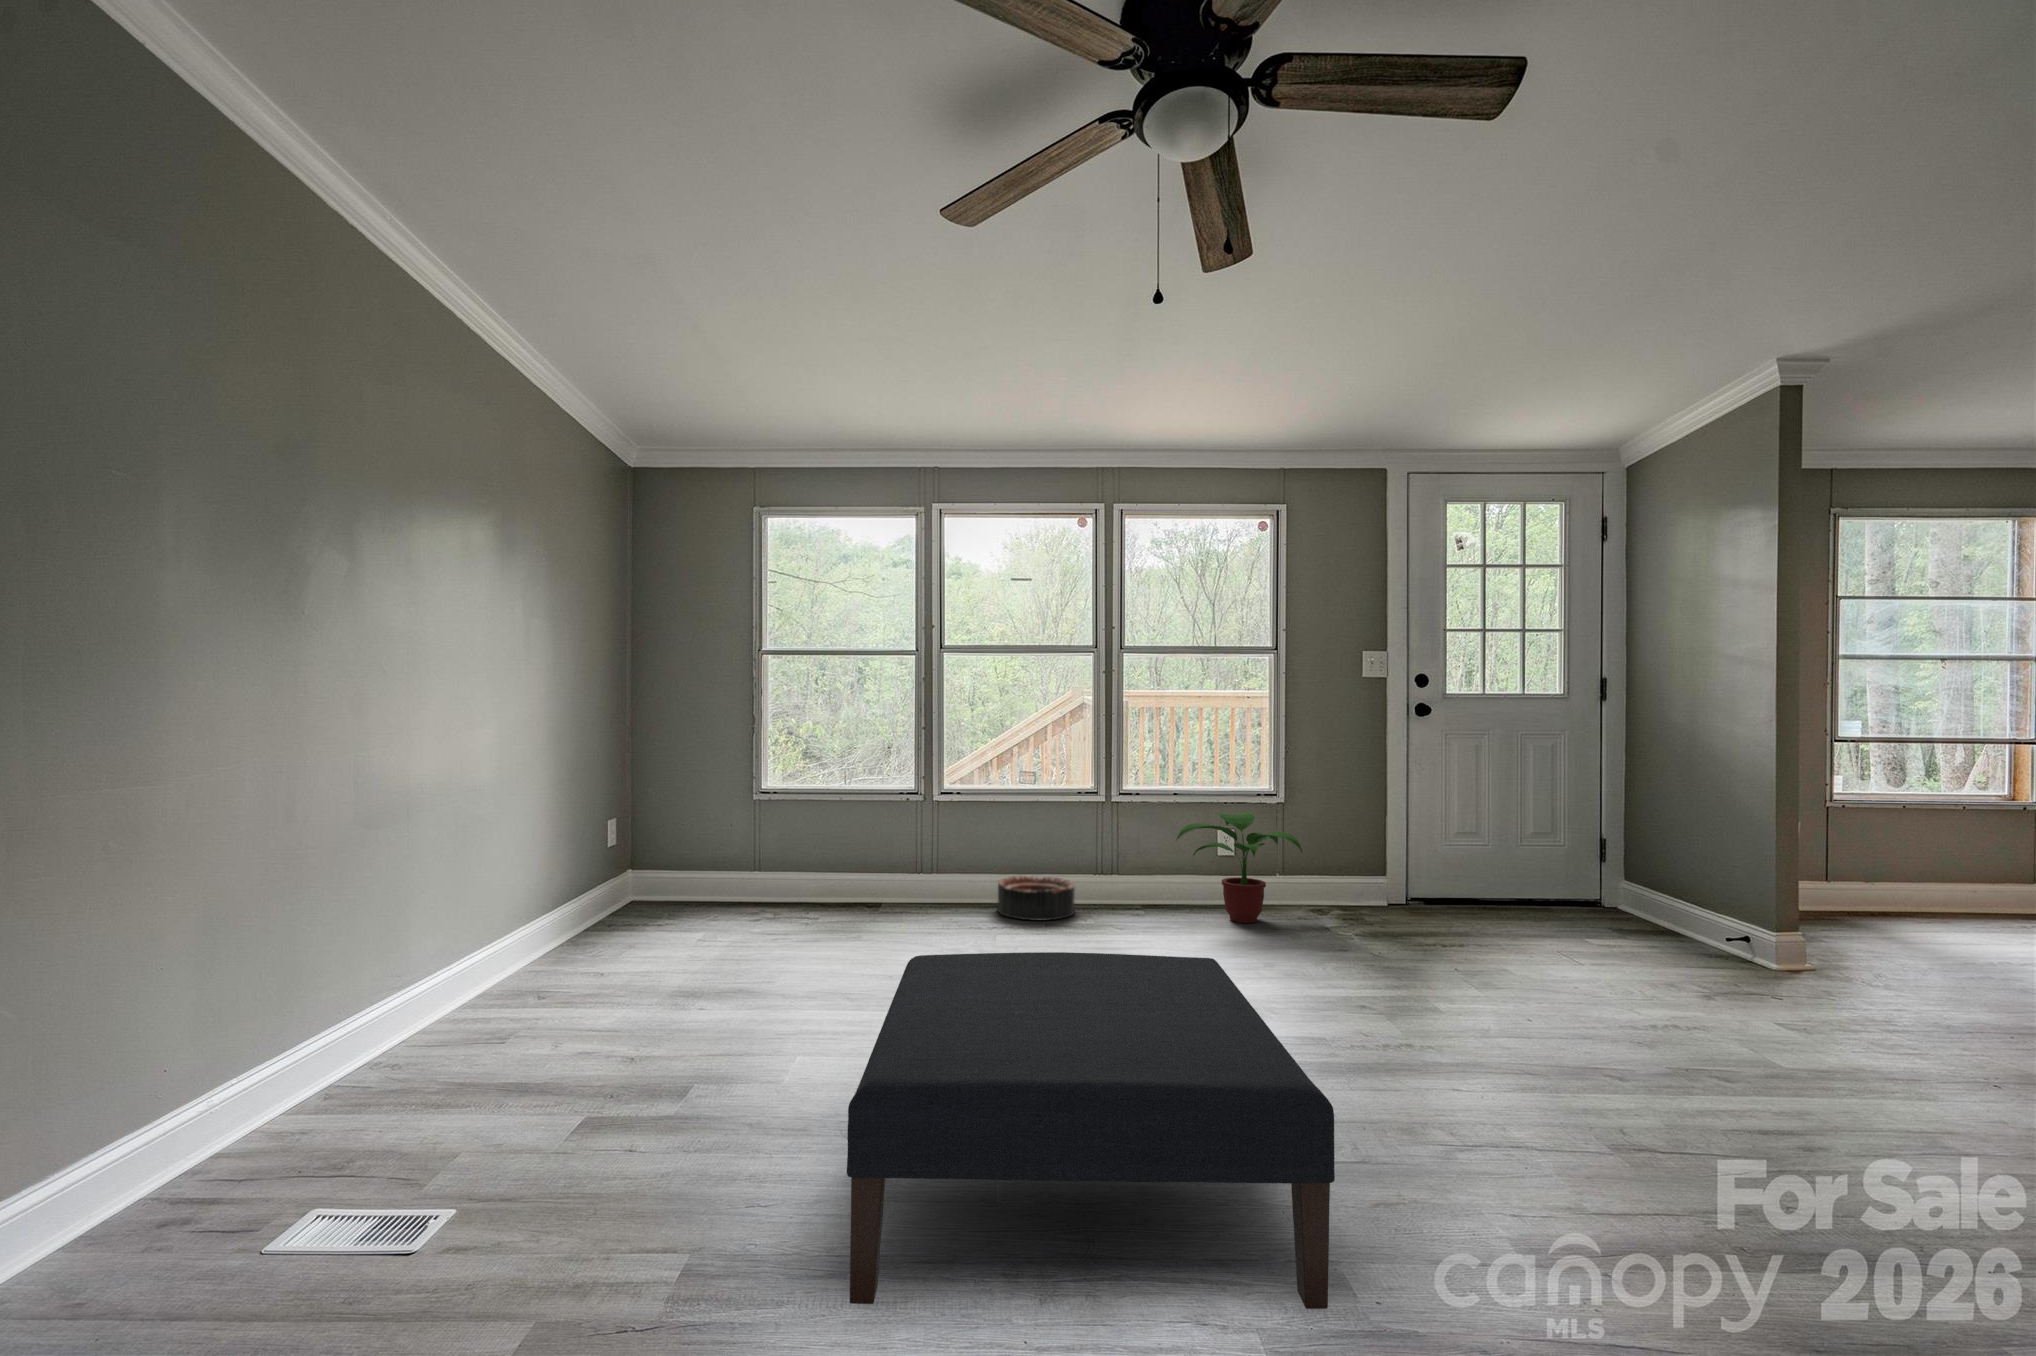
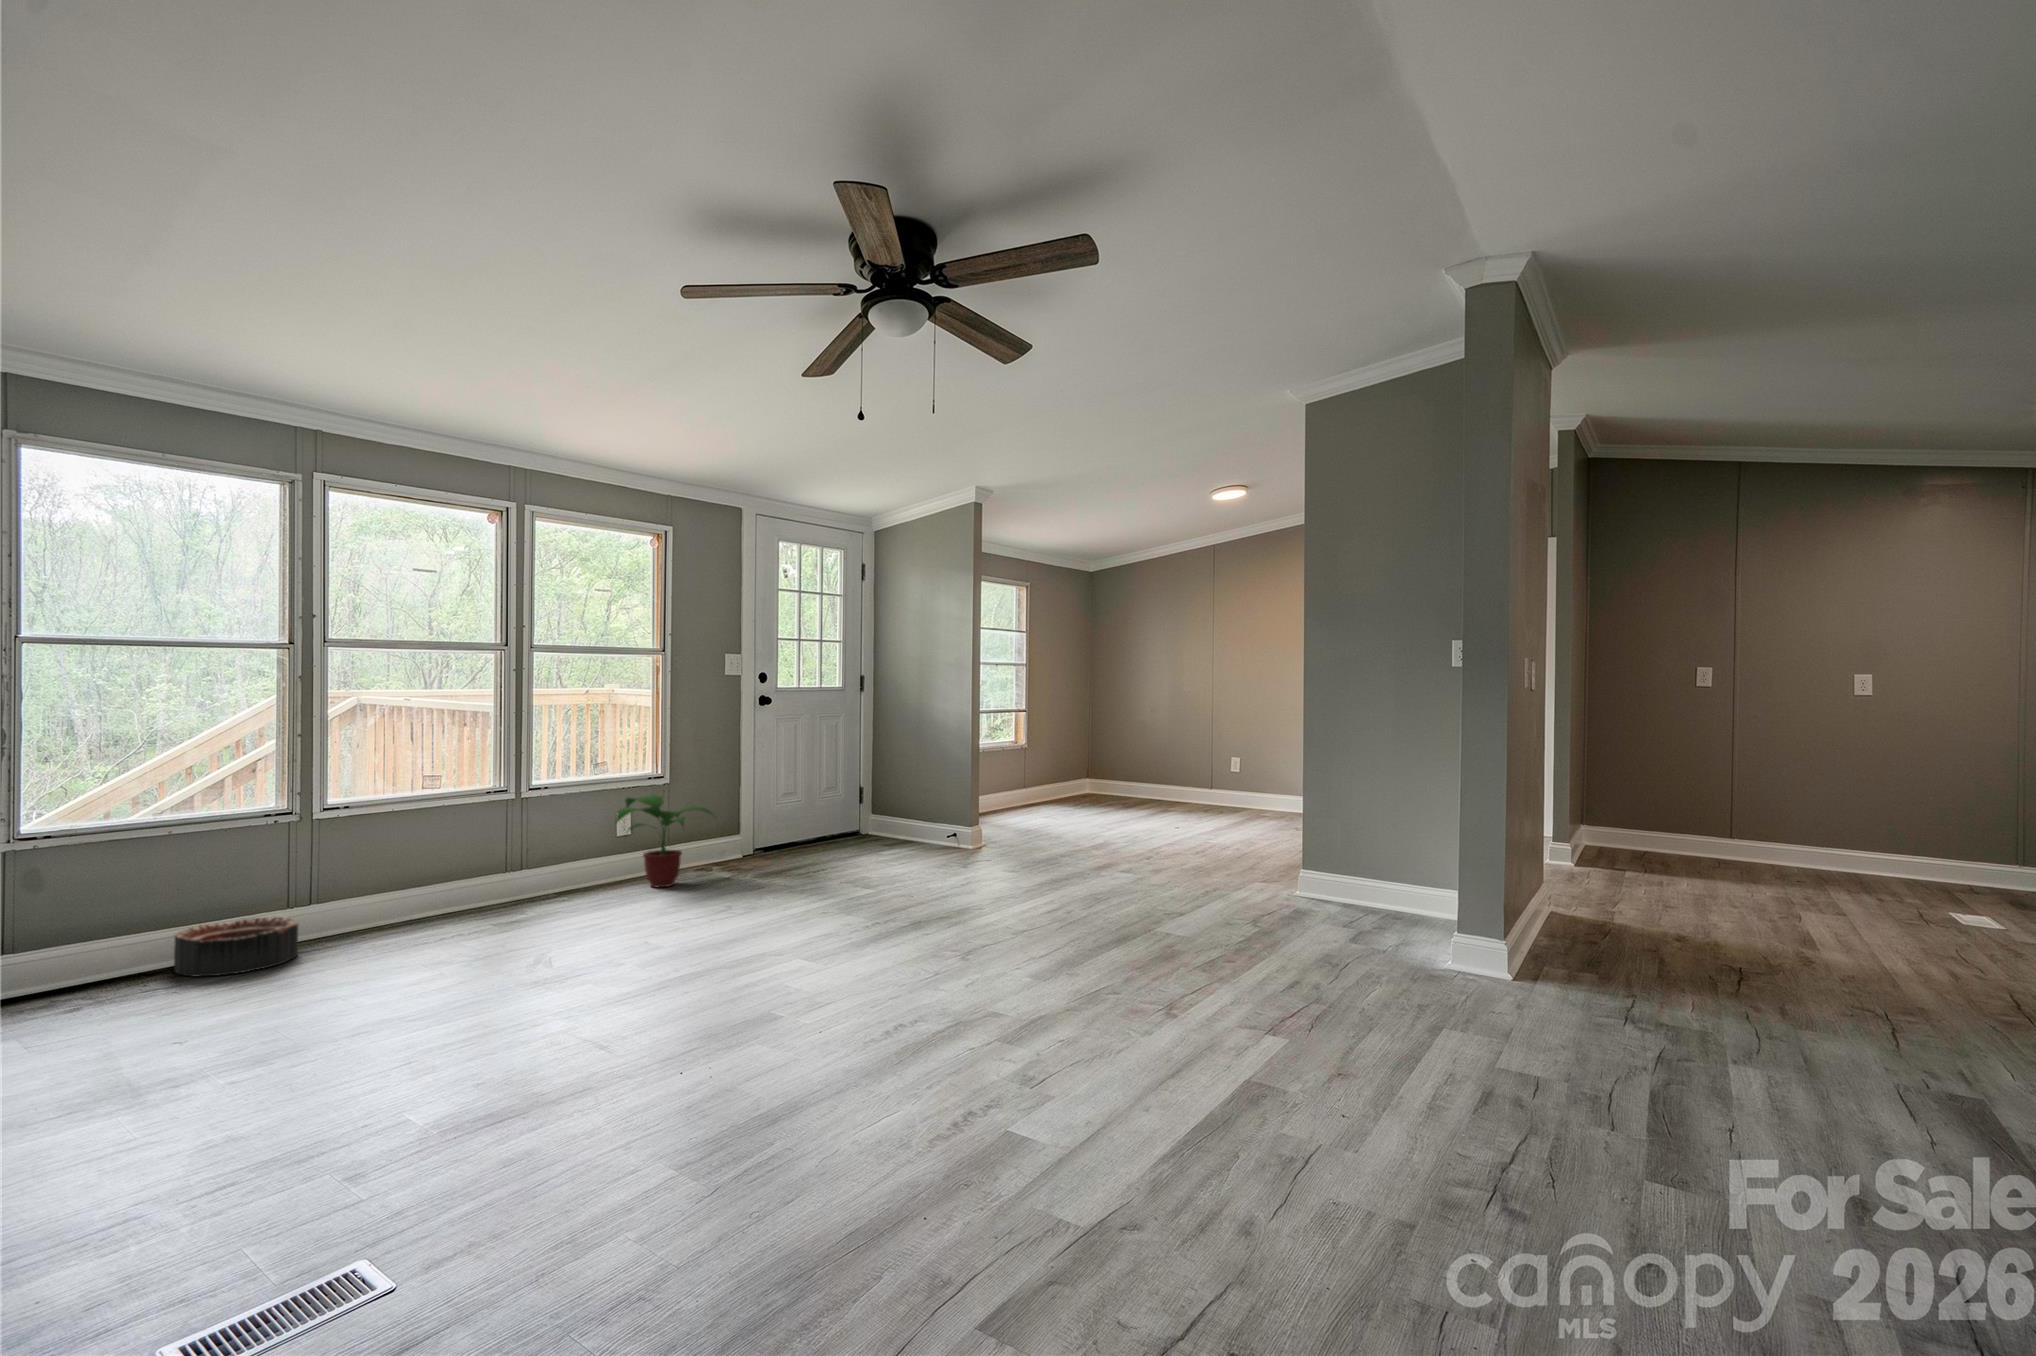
basket: present [998,876,1075,920] -> present [174,917,298,976]
ottoman: present [847,952,1335,1309] -> none [643,878,1001,1093]

